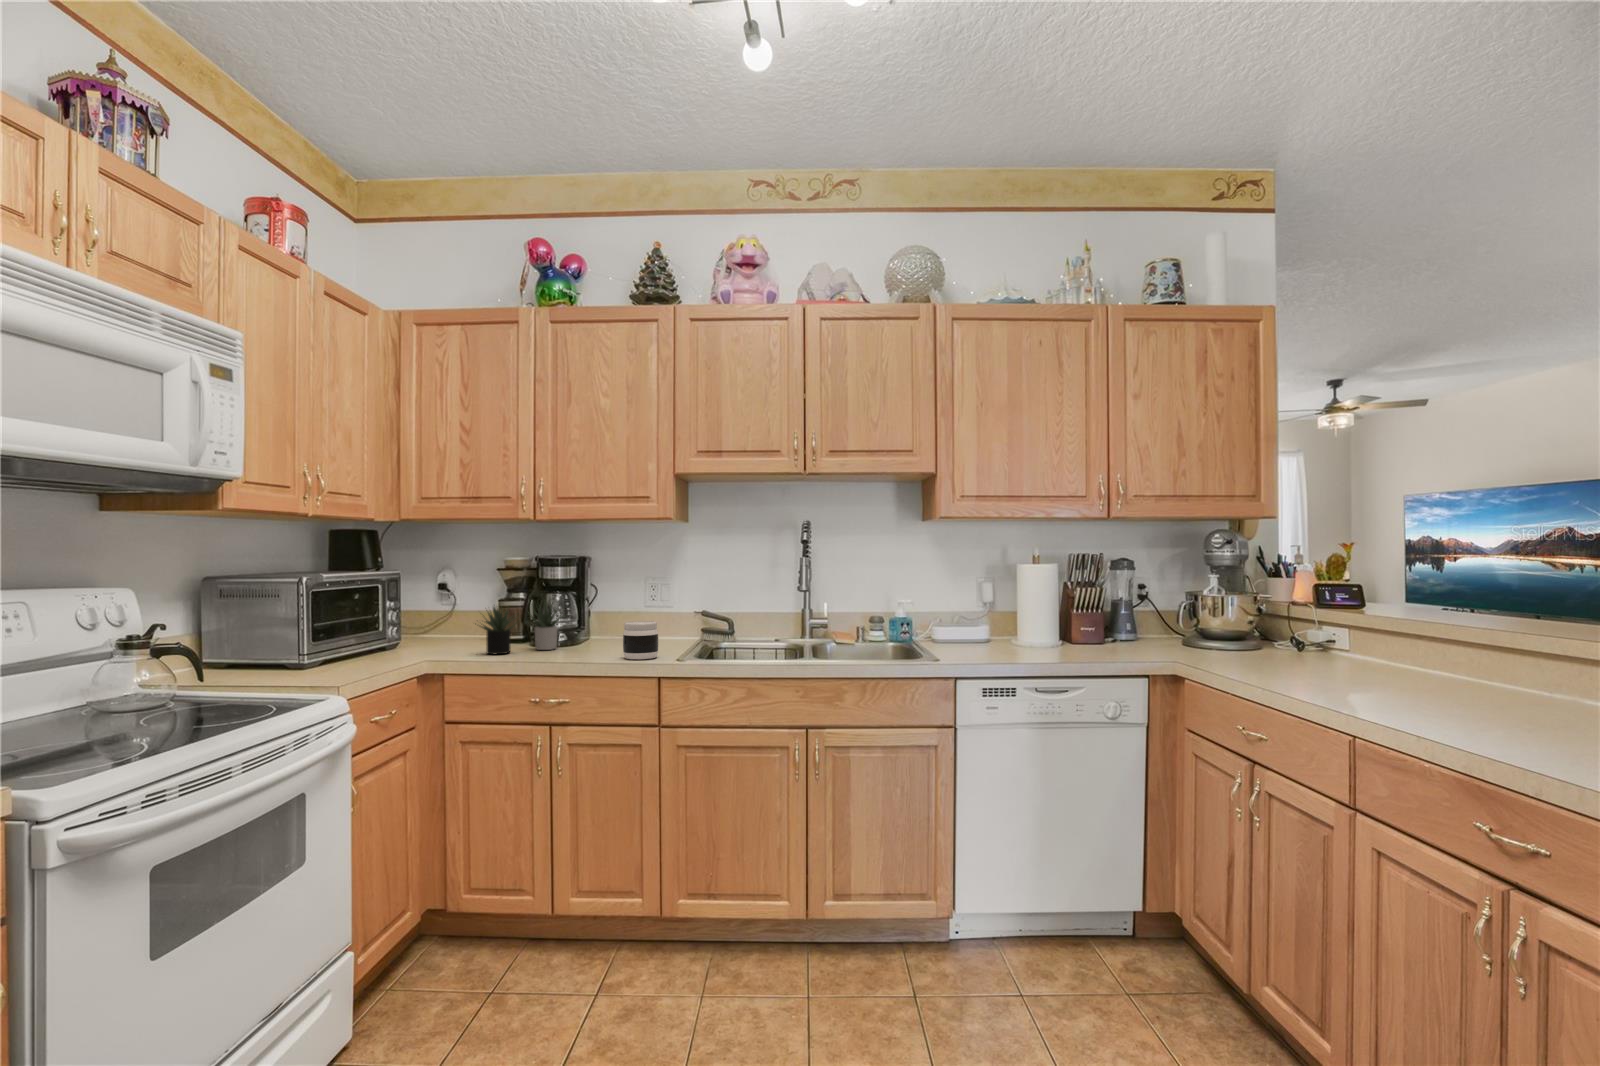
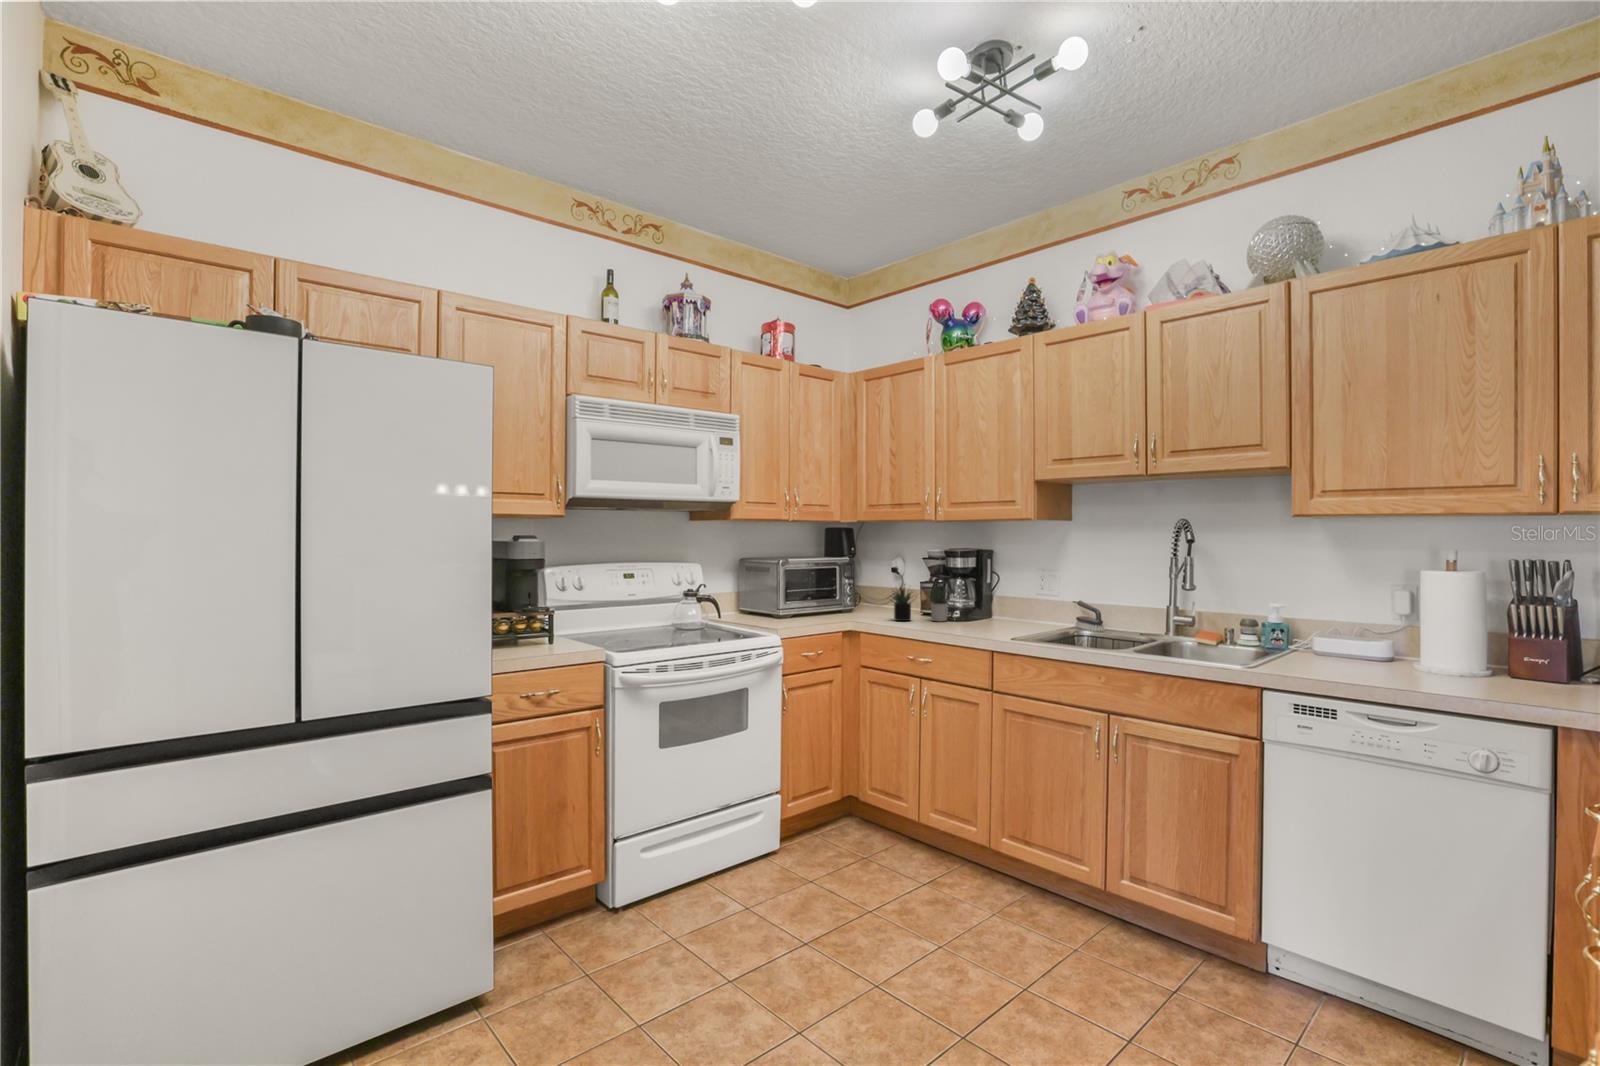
jar: present [623,621,658,659] -> none [974,604,1003,636]

